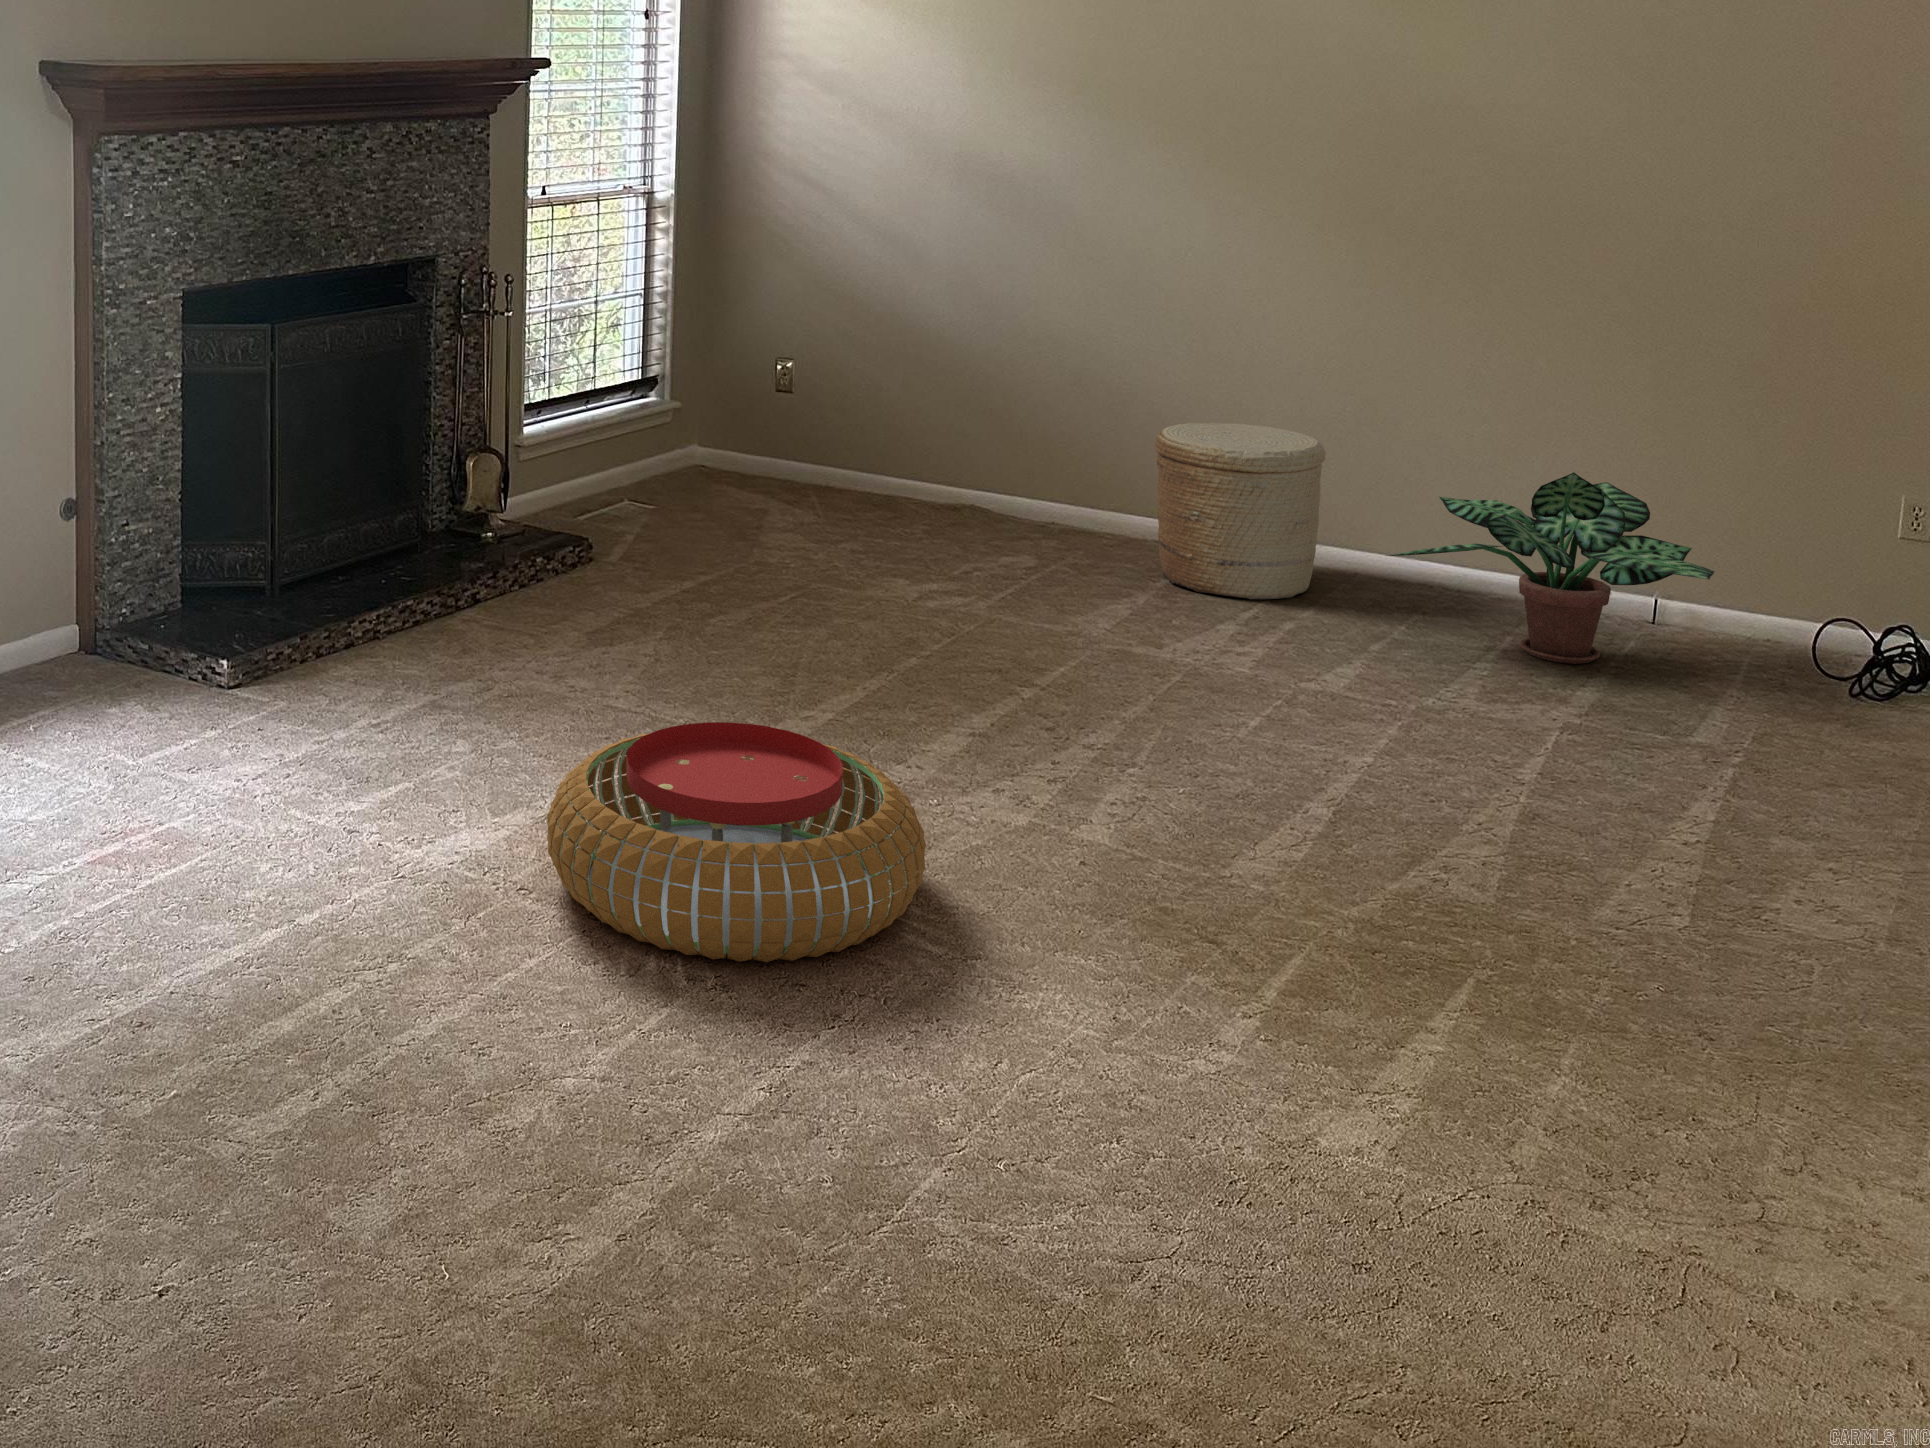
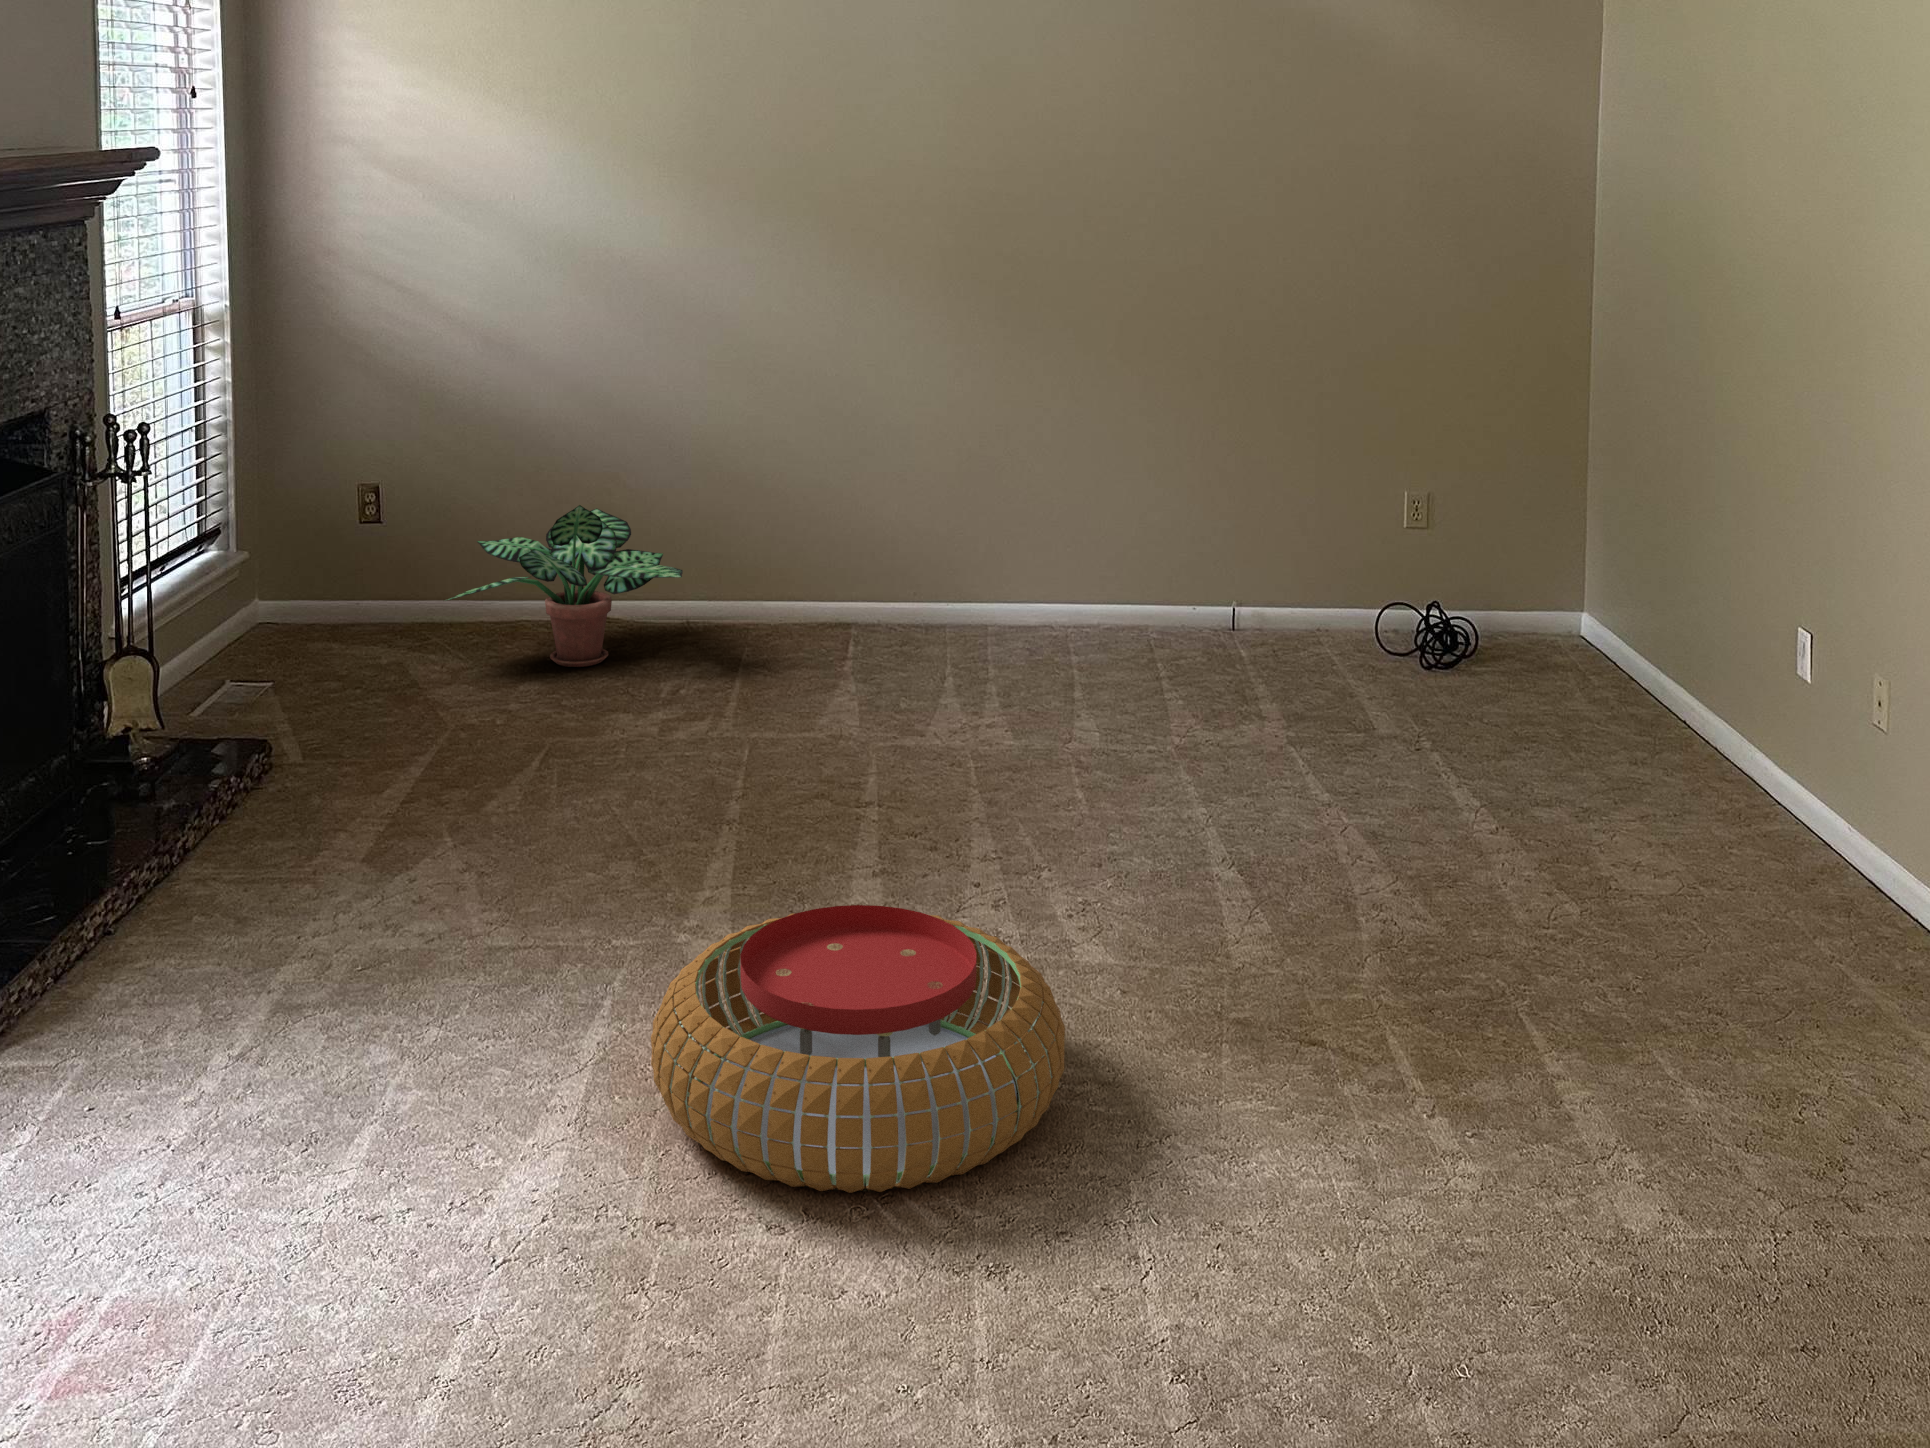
woven basket: present [1155,423,1326,599] -> none [809,498,954,665]
potted plant: present [1388,472,1714,664] -> present [448,505,683,667]

